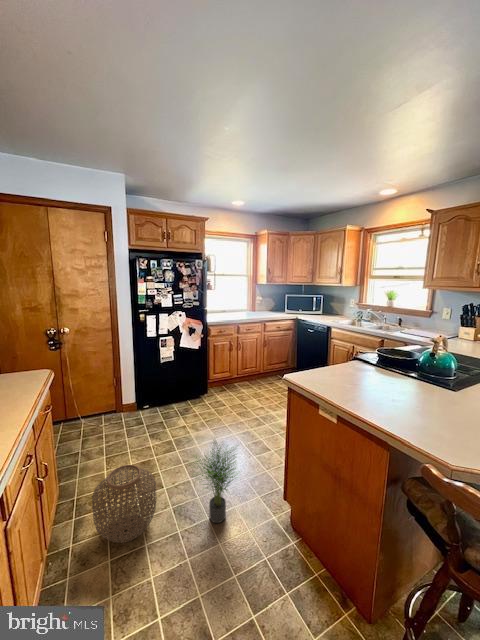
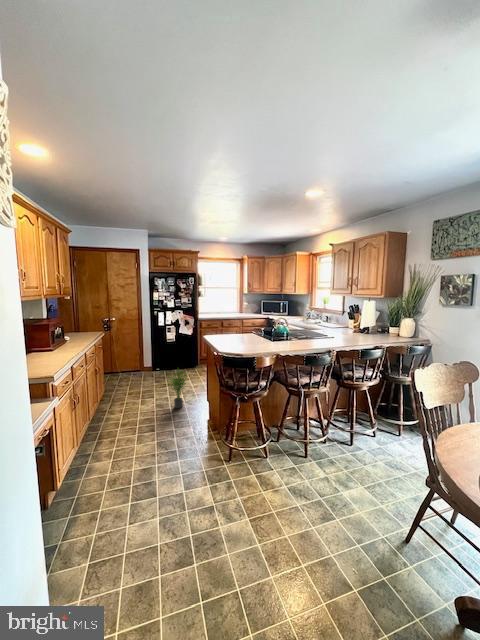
woven basket: present [92,465,156,543] -> none [121,378,150,410]

